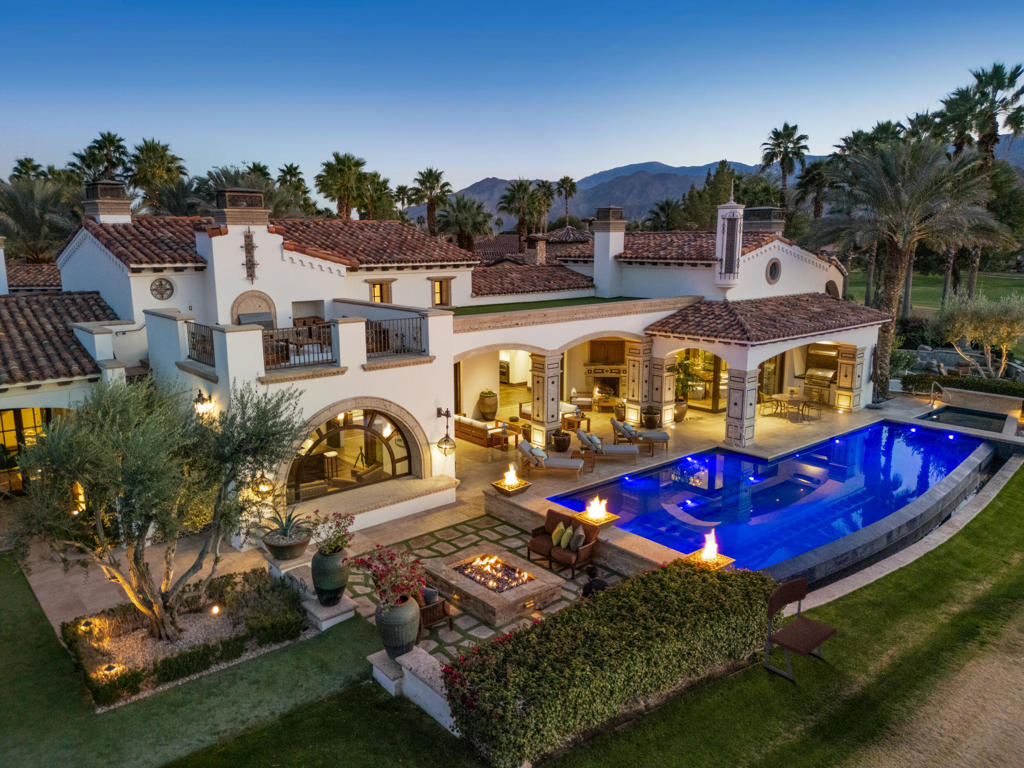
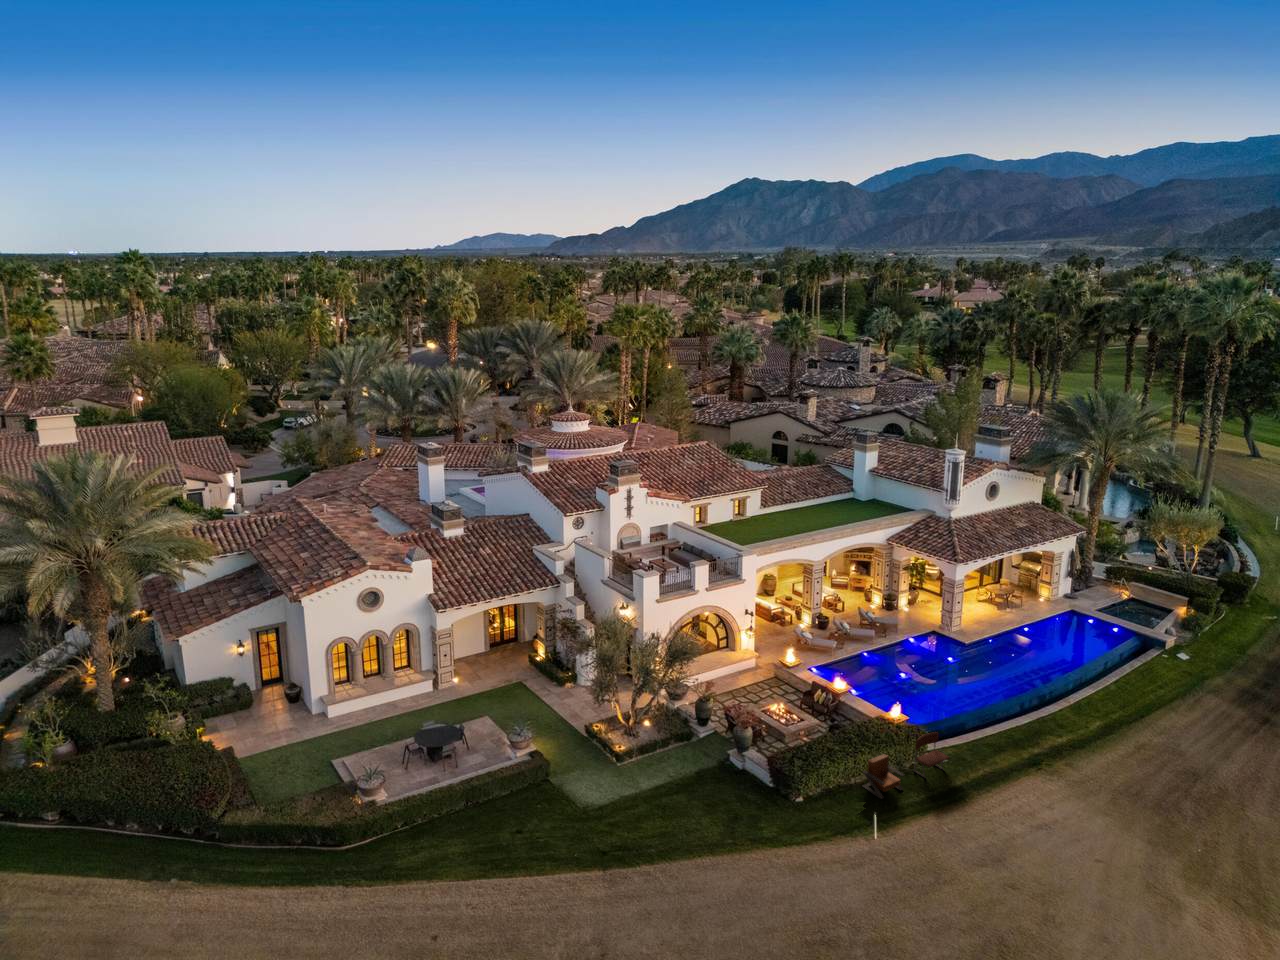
lounge chair: none [663,634,759,748] -> present [863,754,904,799]

